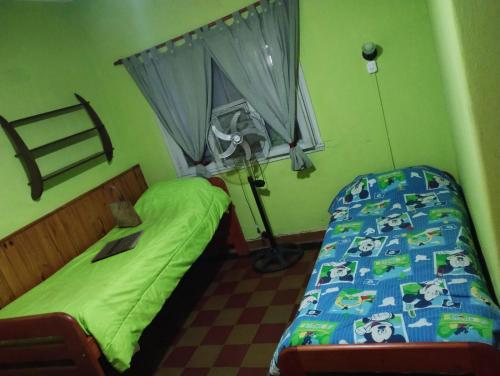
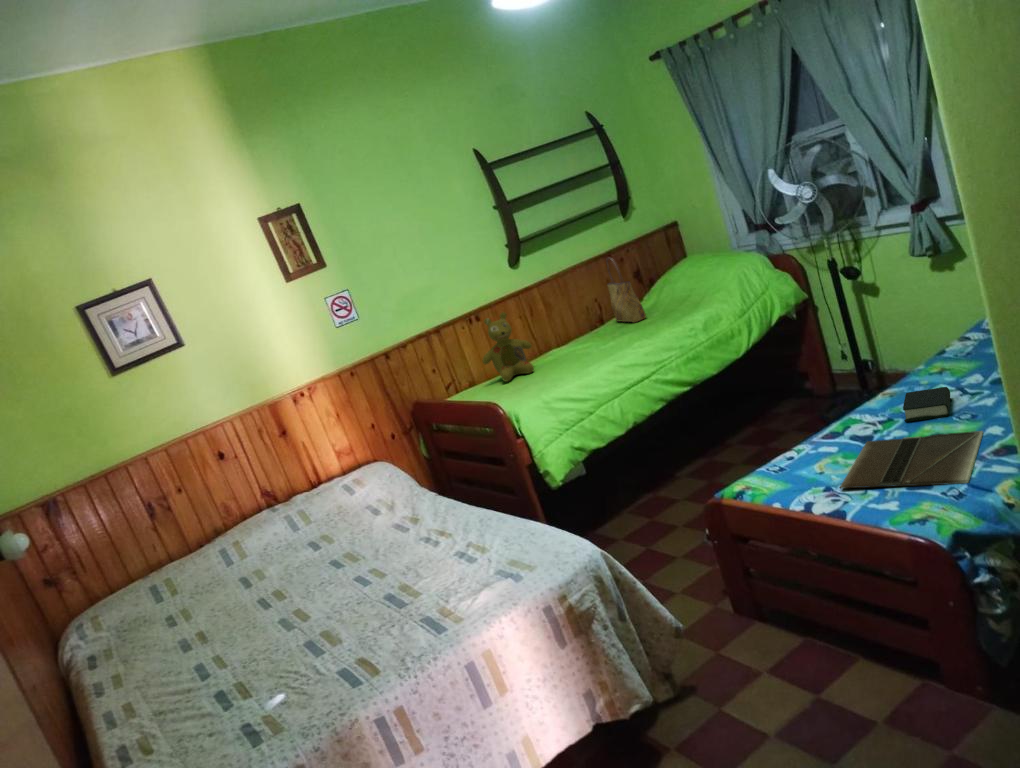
laptop: present [90,229,145,262] -> present [840,431,983,488]
stuffed bear: none [21,234,73,290] -> present [482,312,534,382]
book: none [342,236,376,261] -> present [903,387,950,422]

